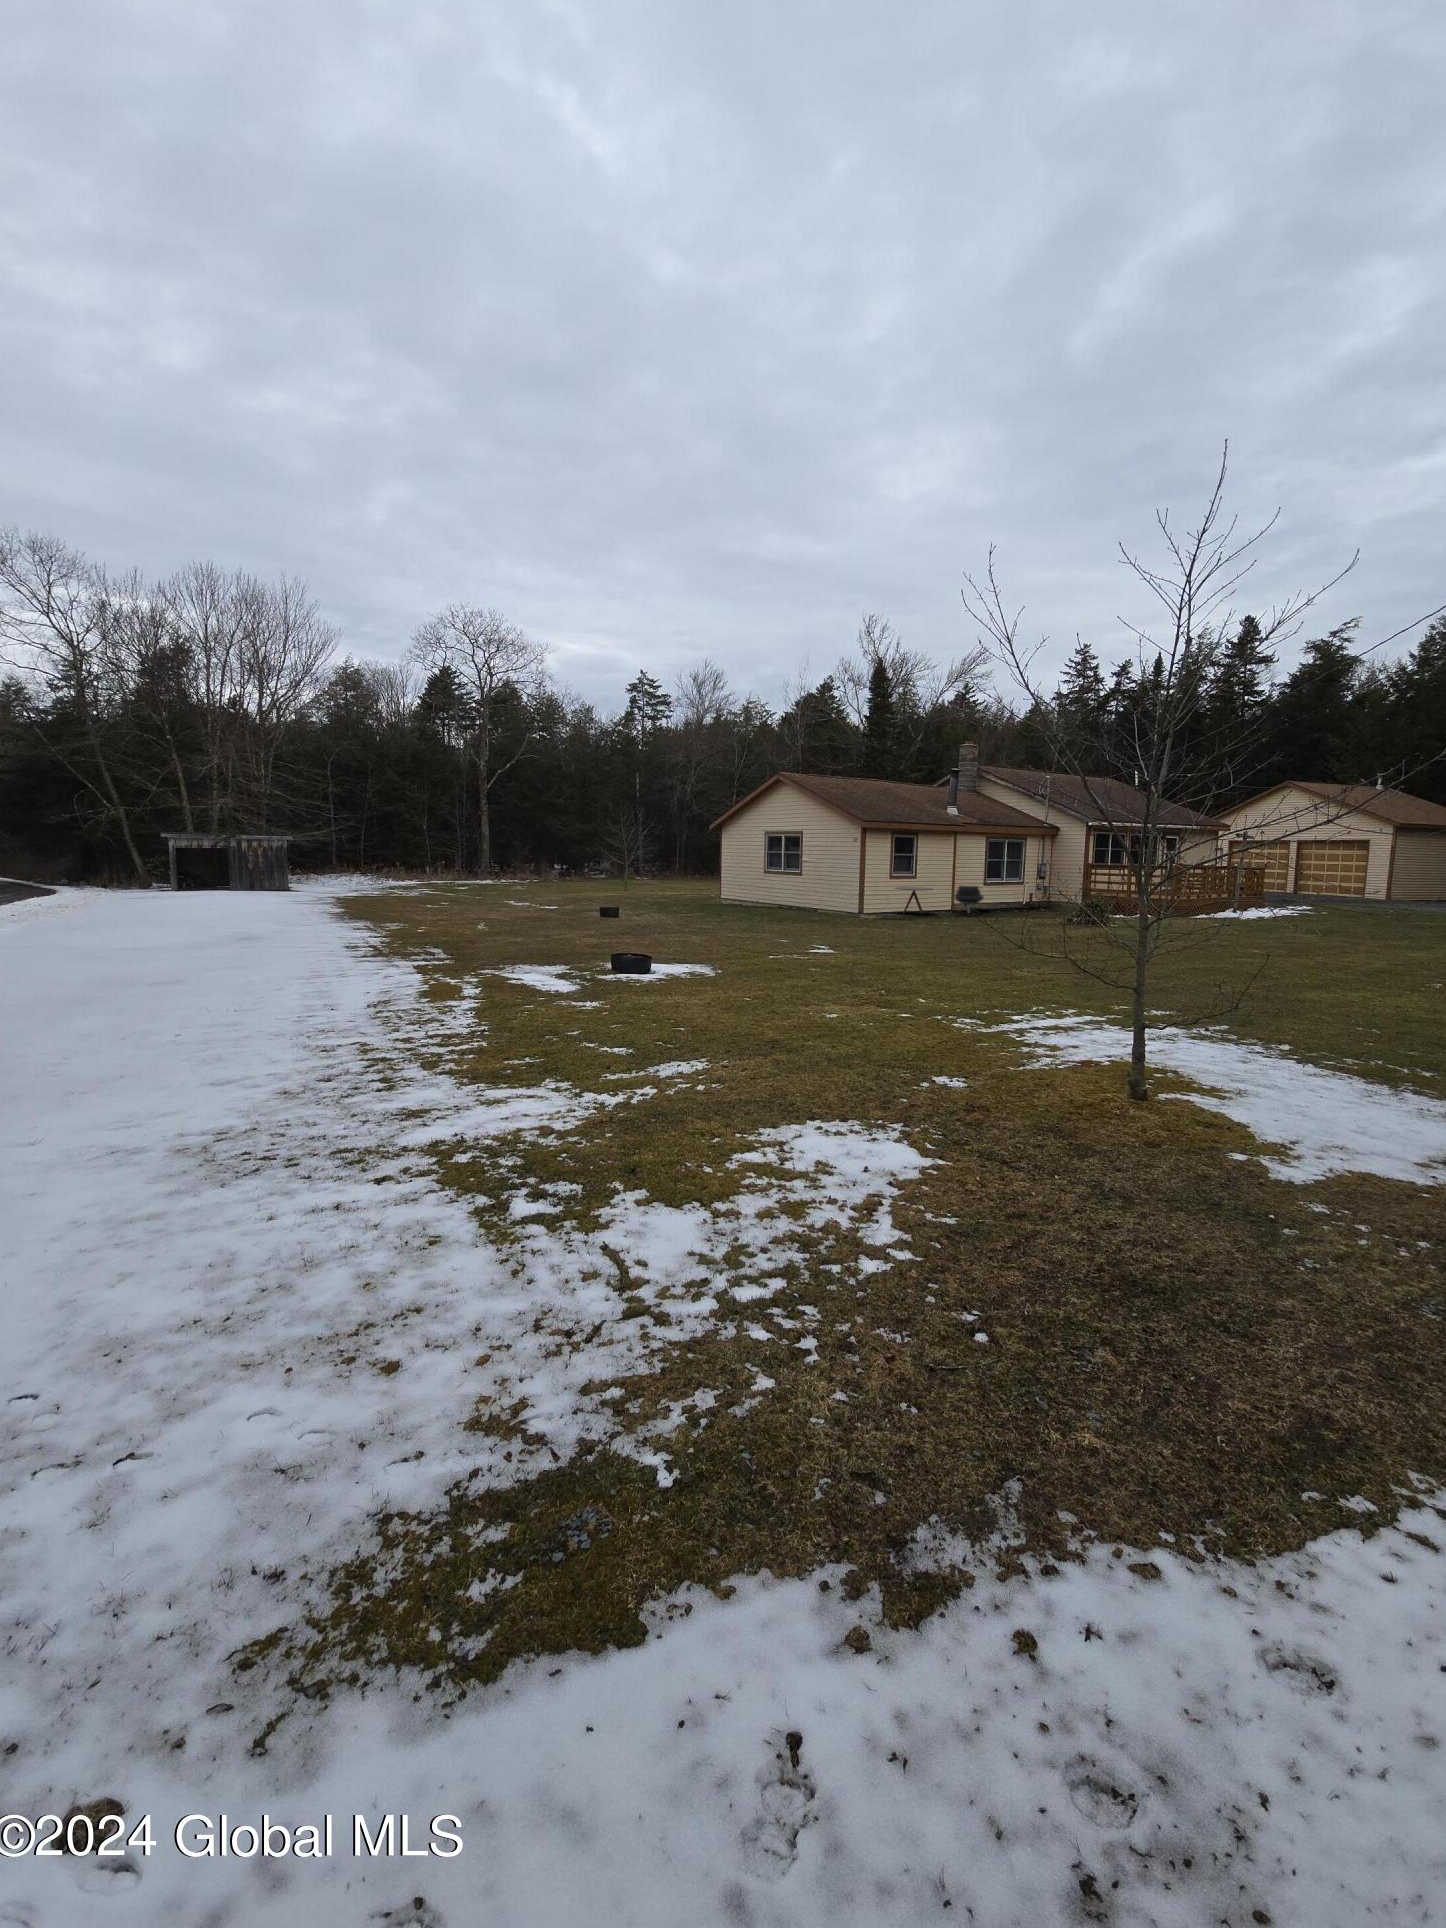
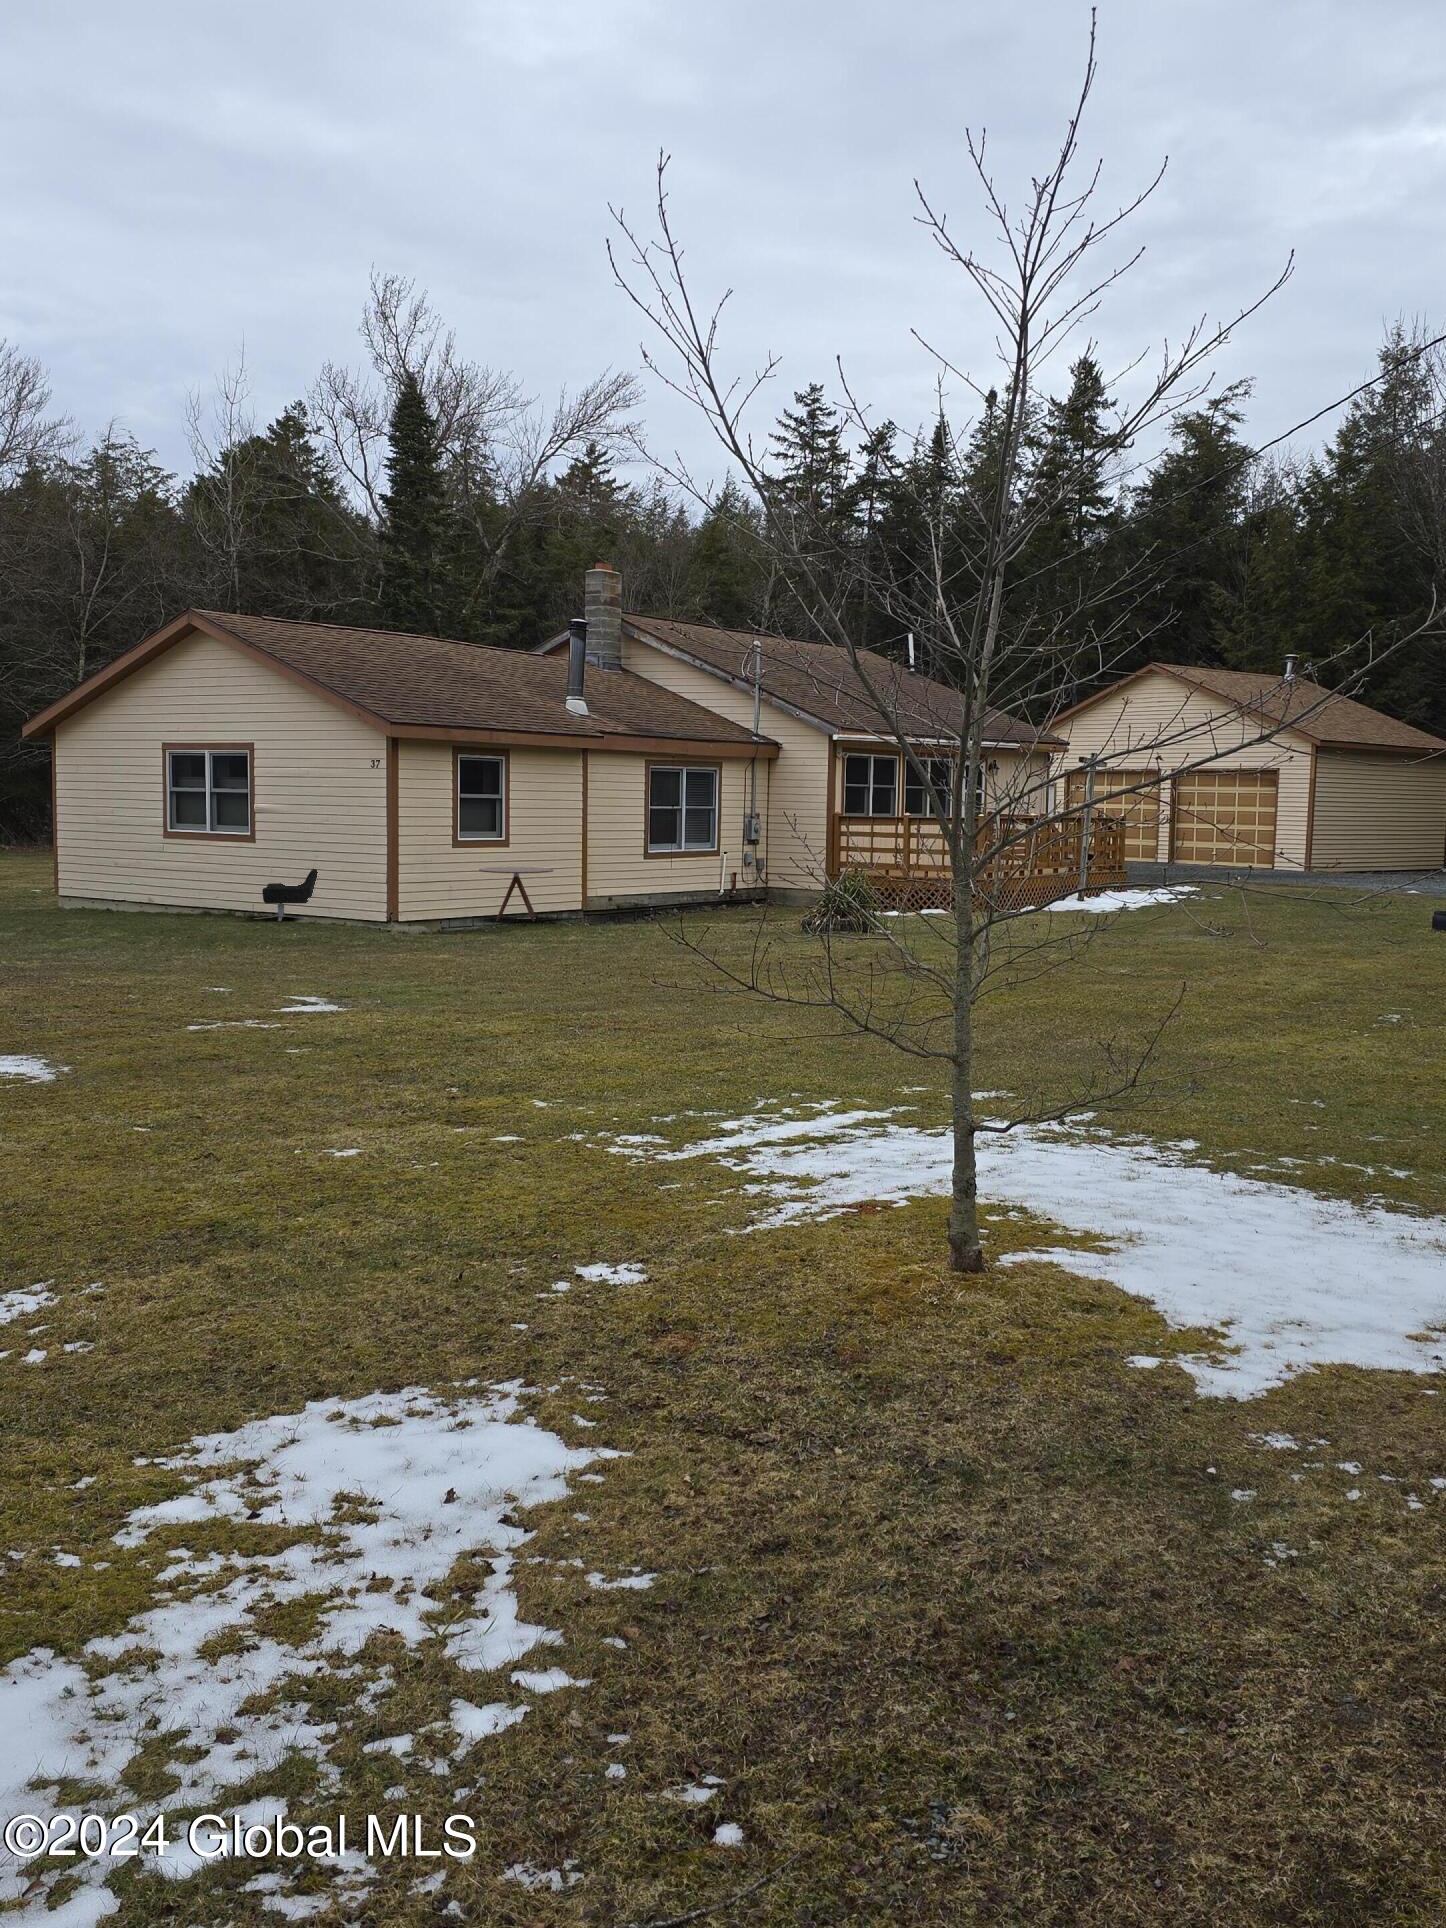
lounge chair: present [954,886,983,911] -> present [255,869,318,921]

